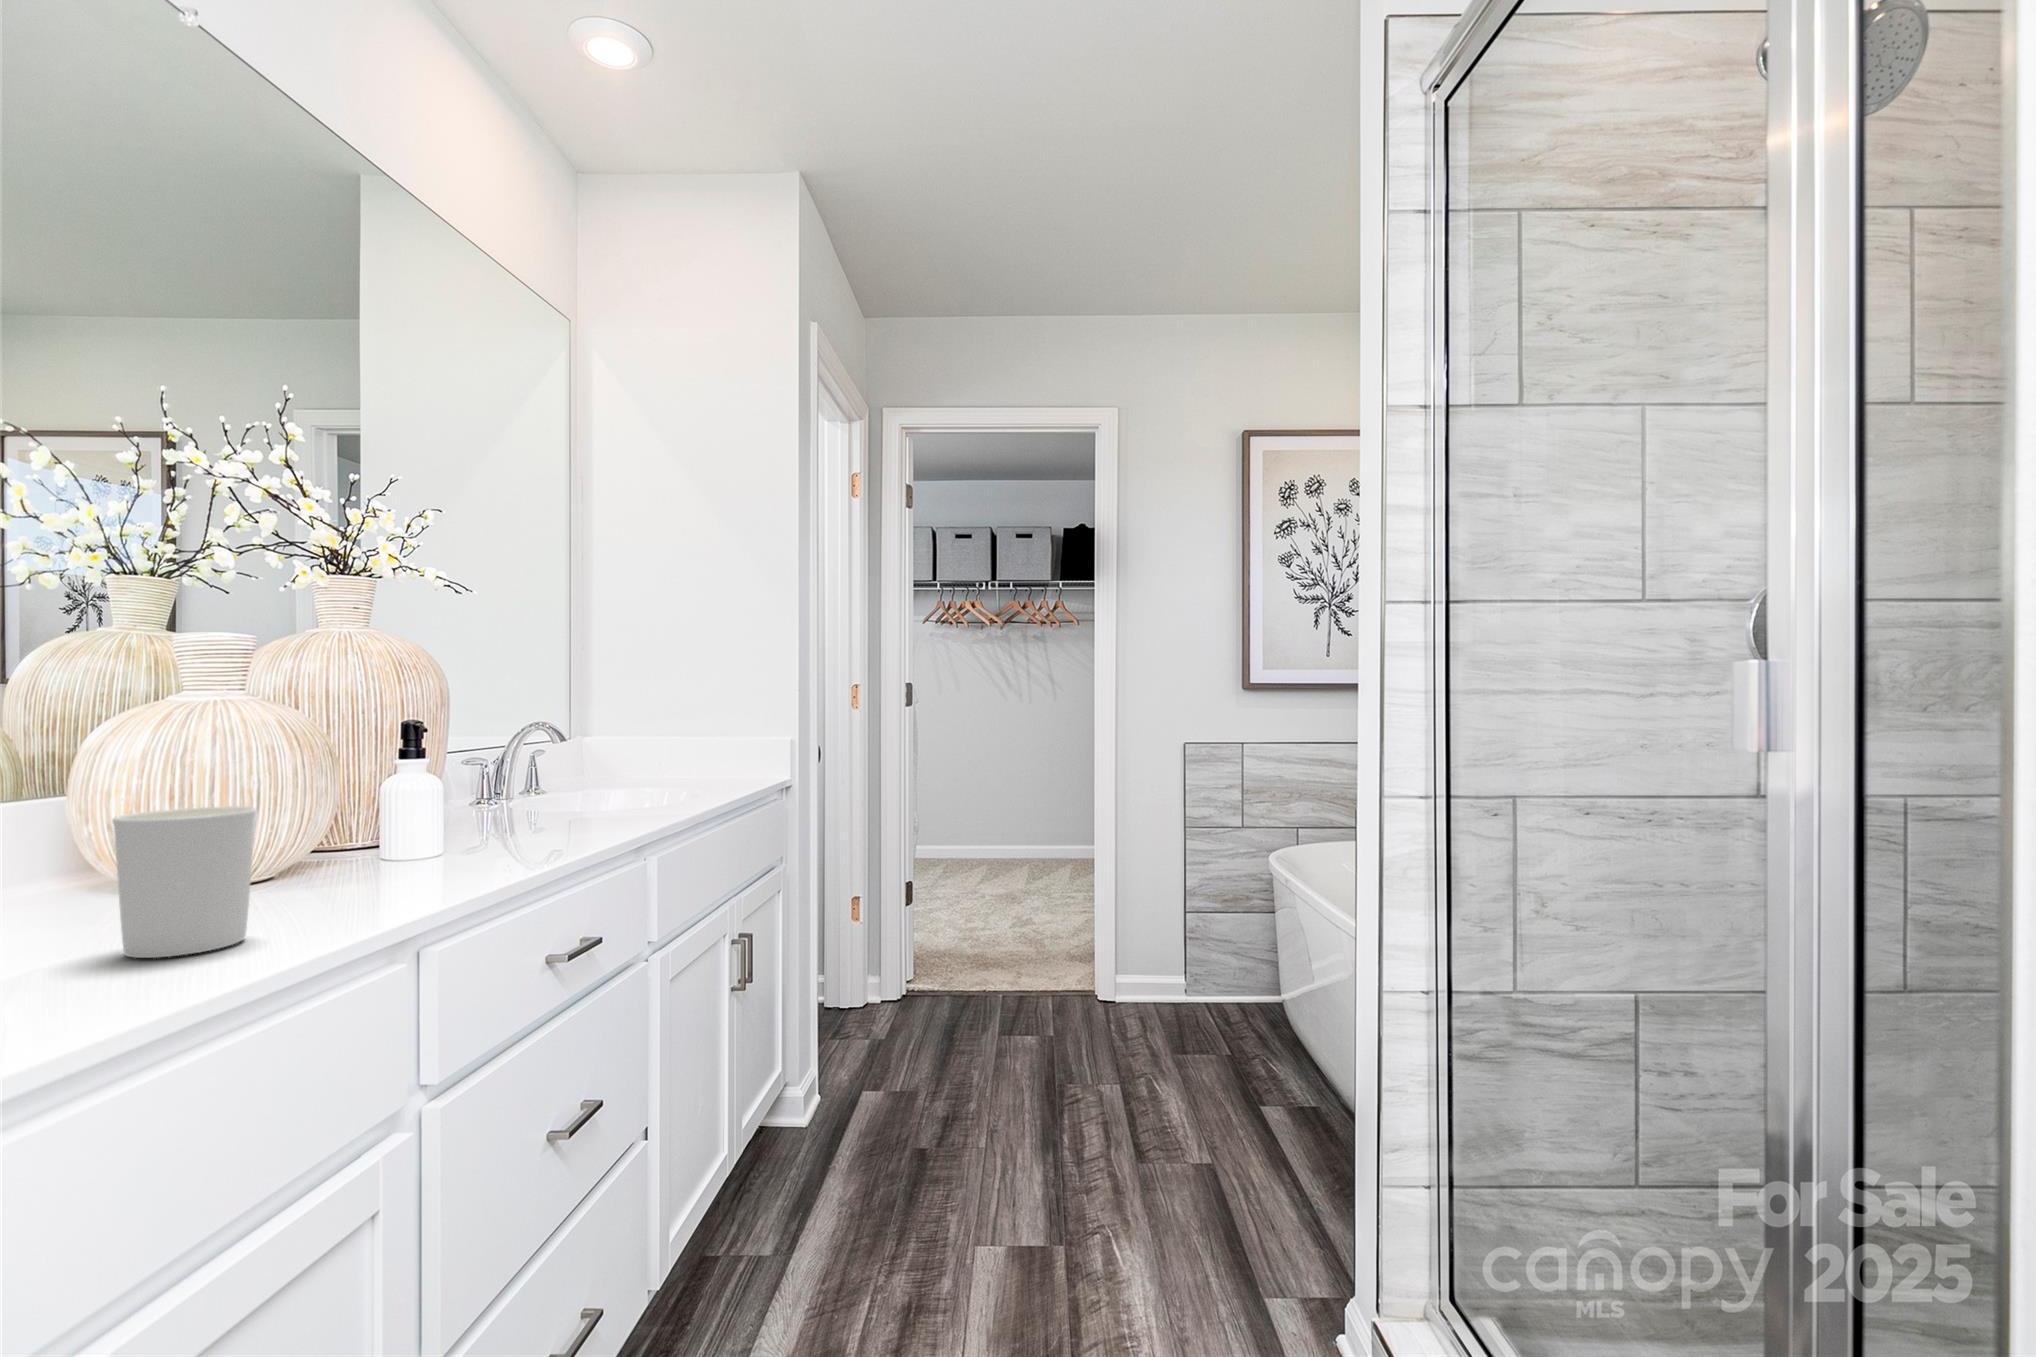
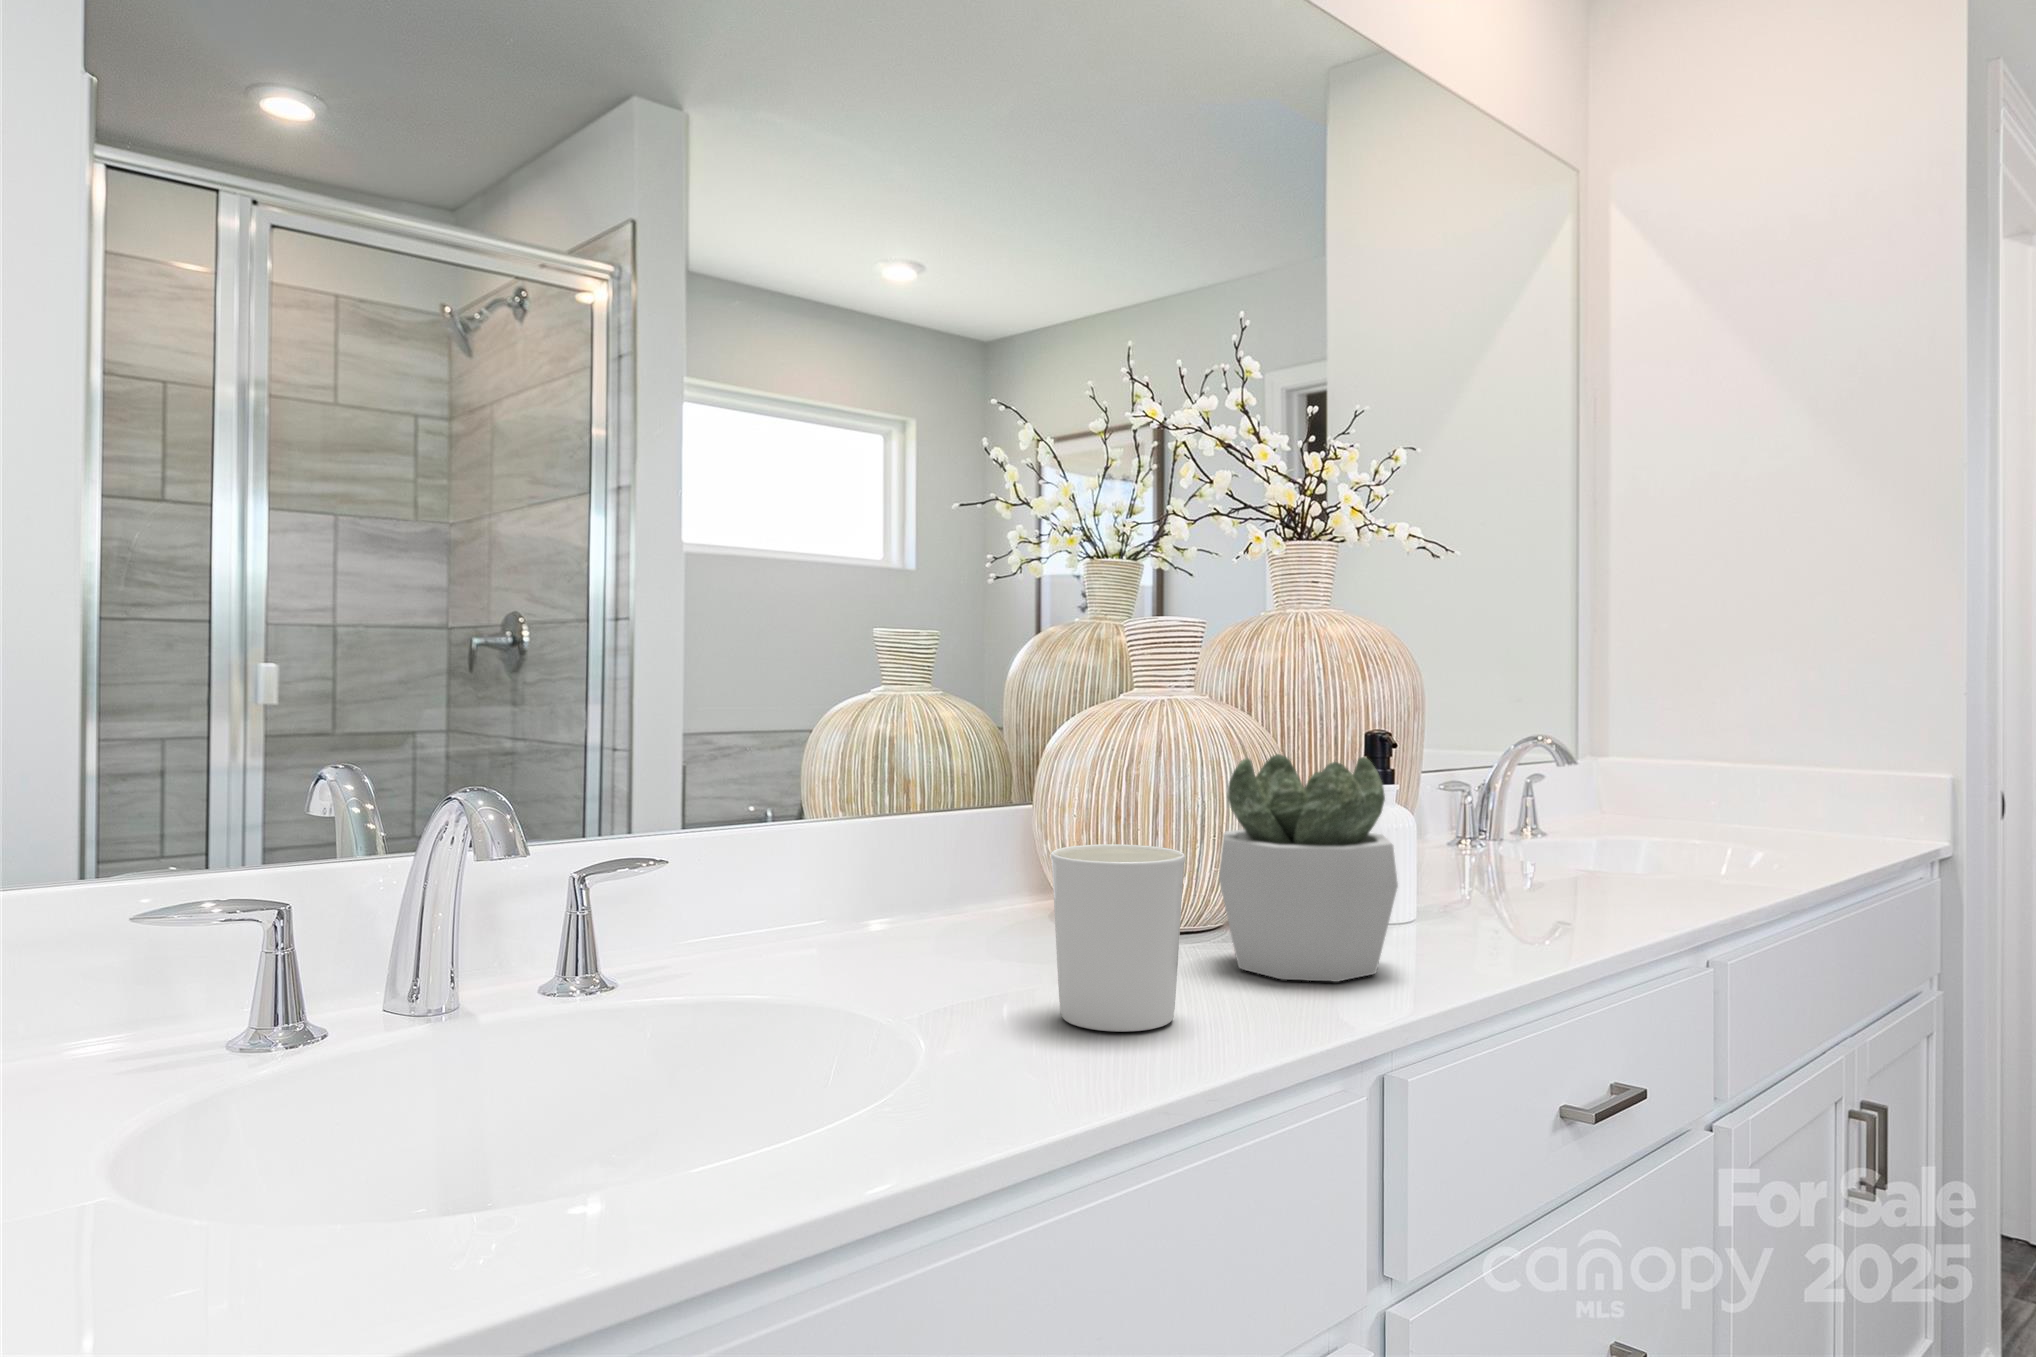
succulent plant: none [278,733,438,901] -> present [1219,754,1398,982]

